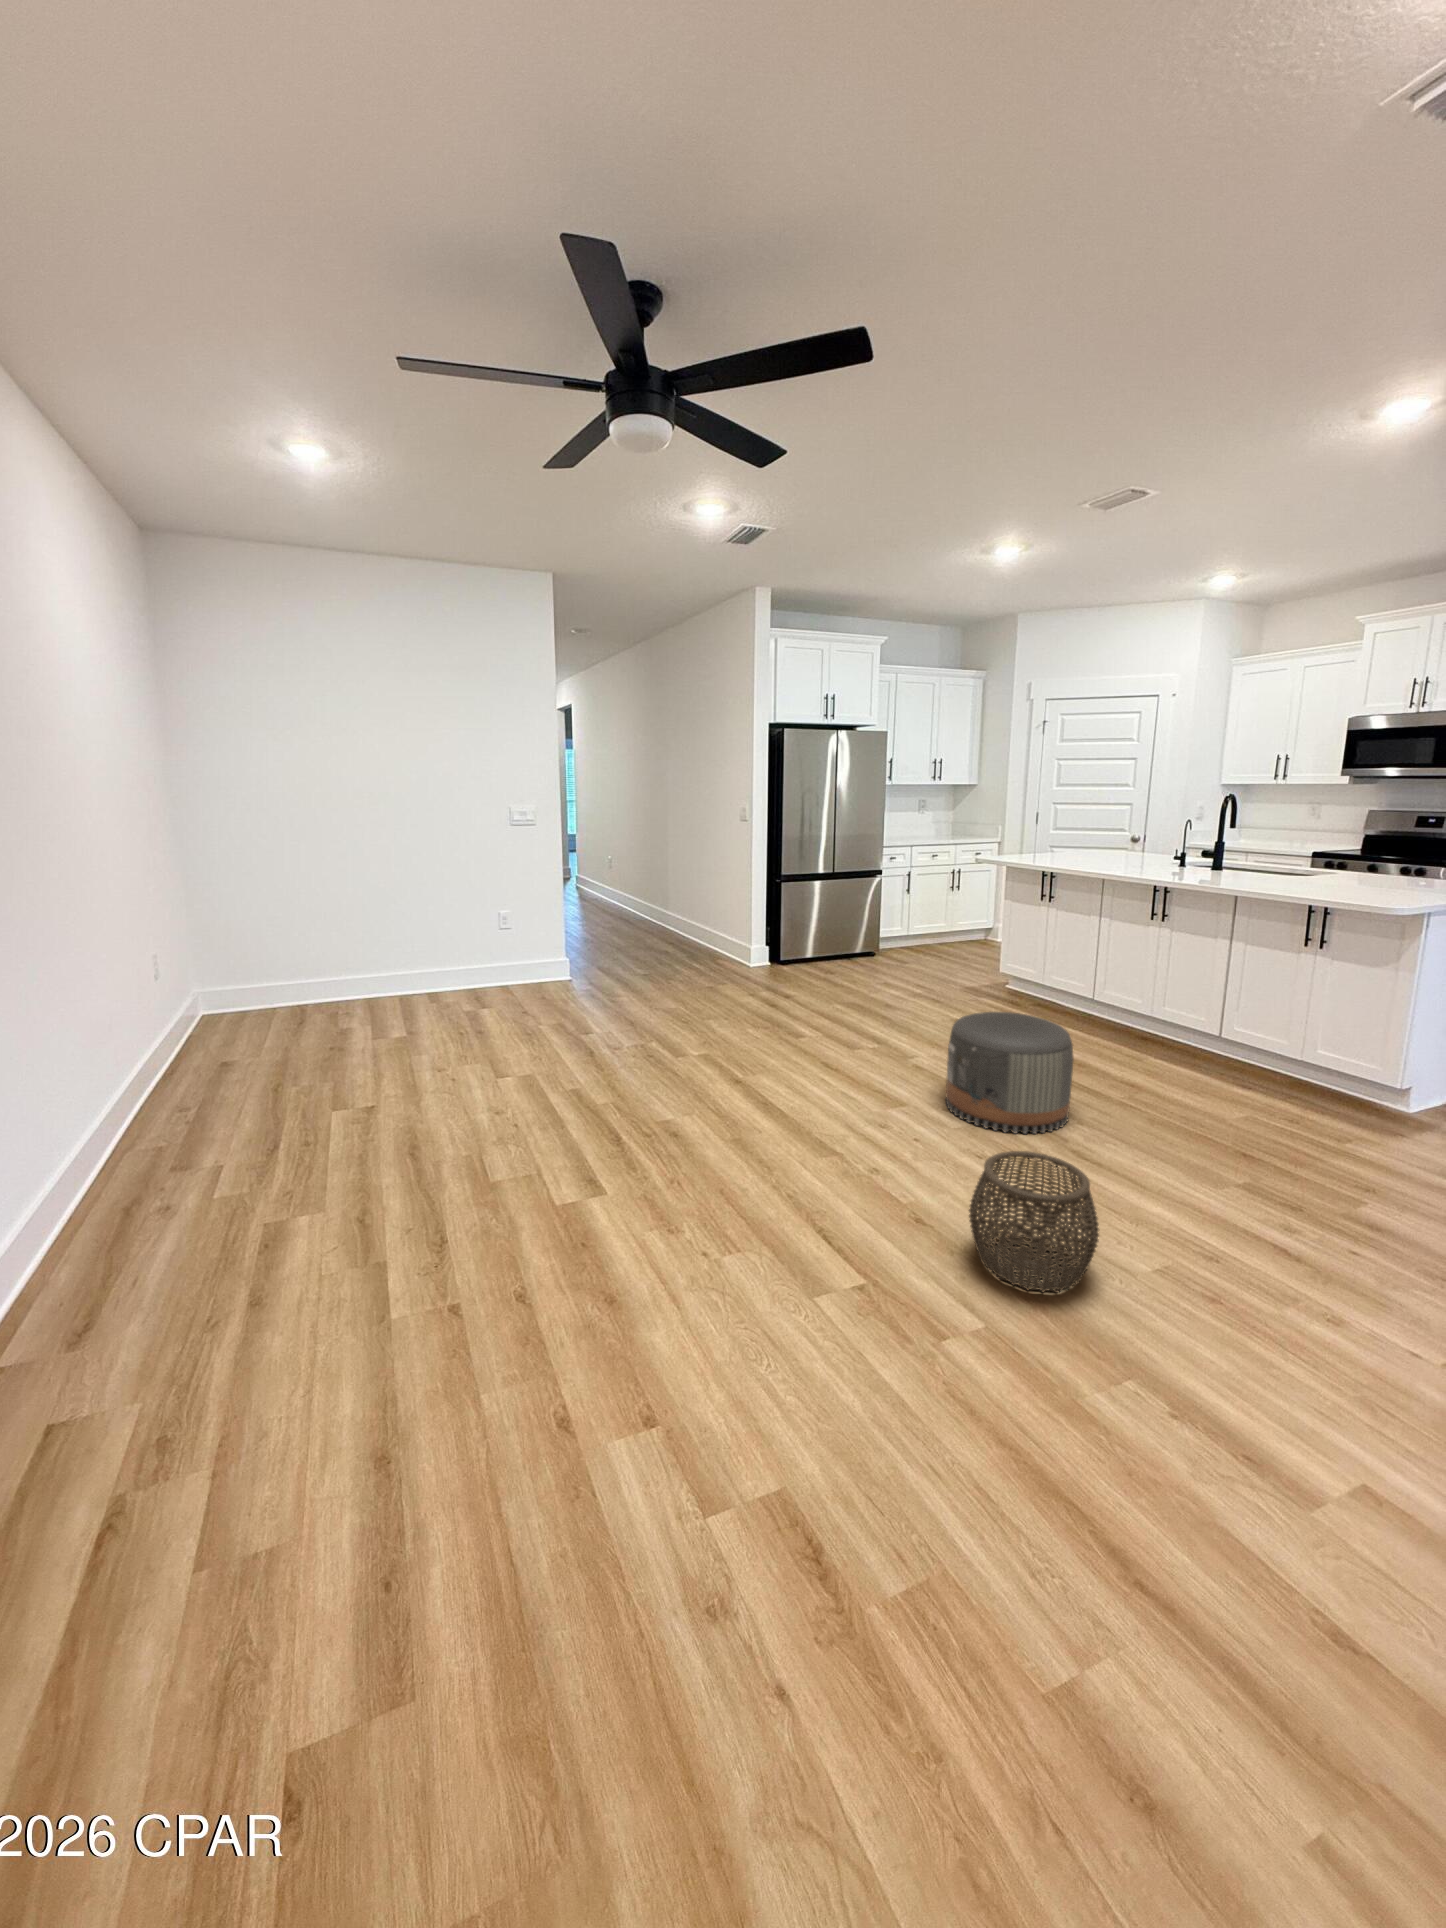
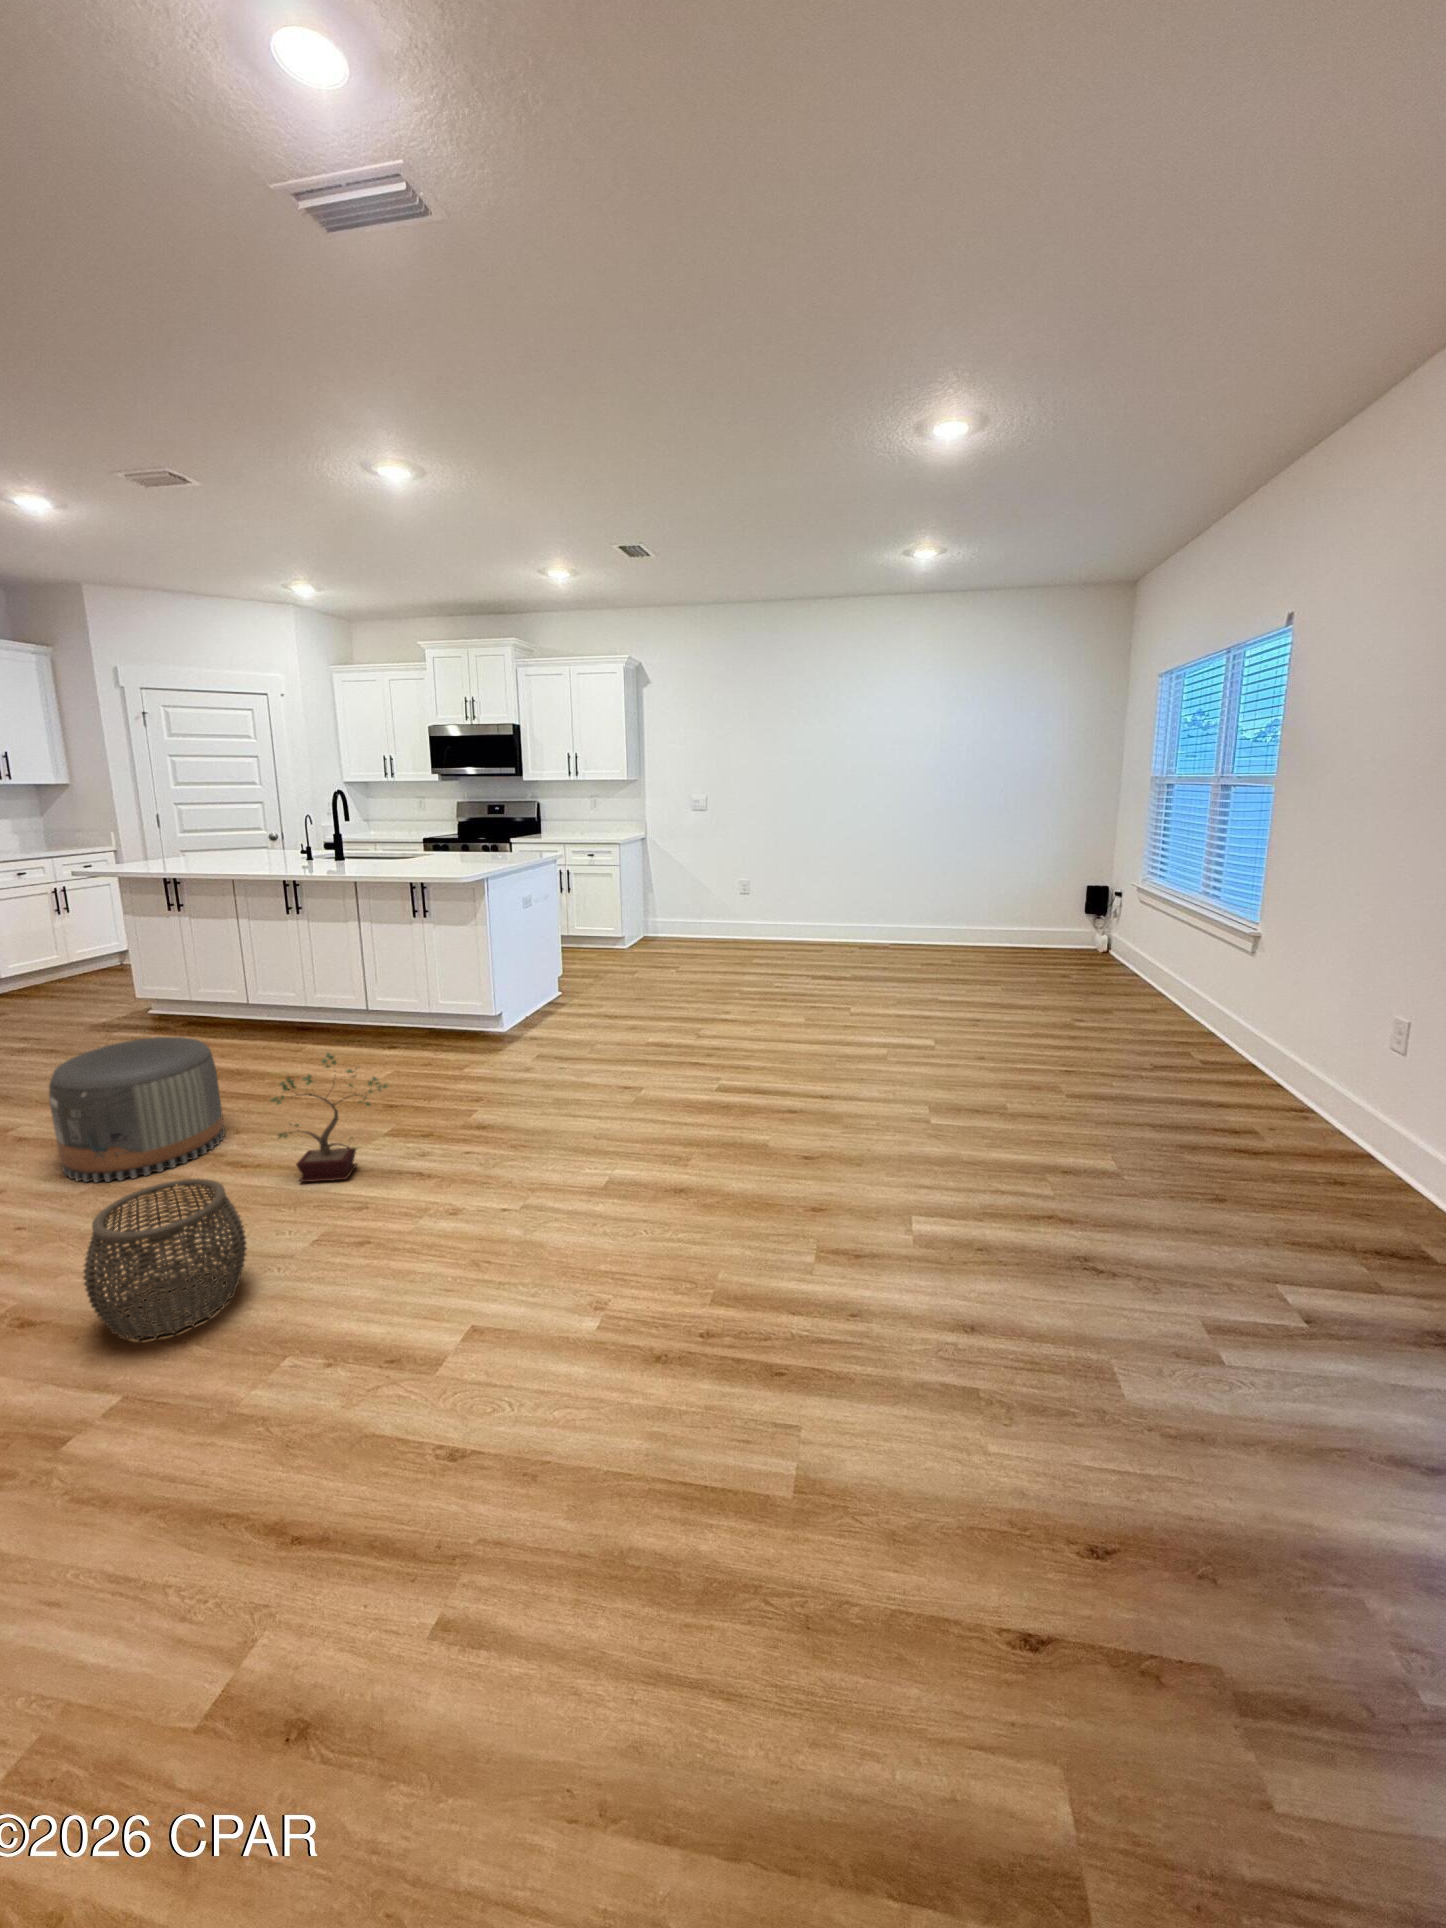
potted plant: none [1126,1078,1269,1217] -> present [271,1053,387,1182]

